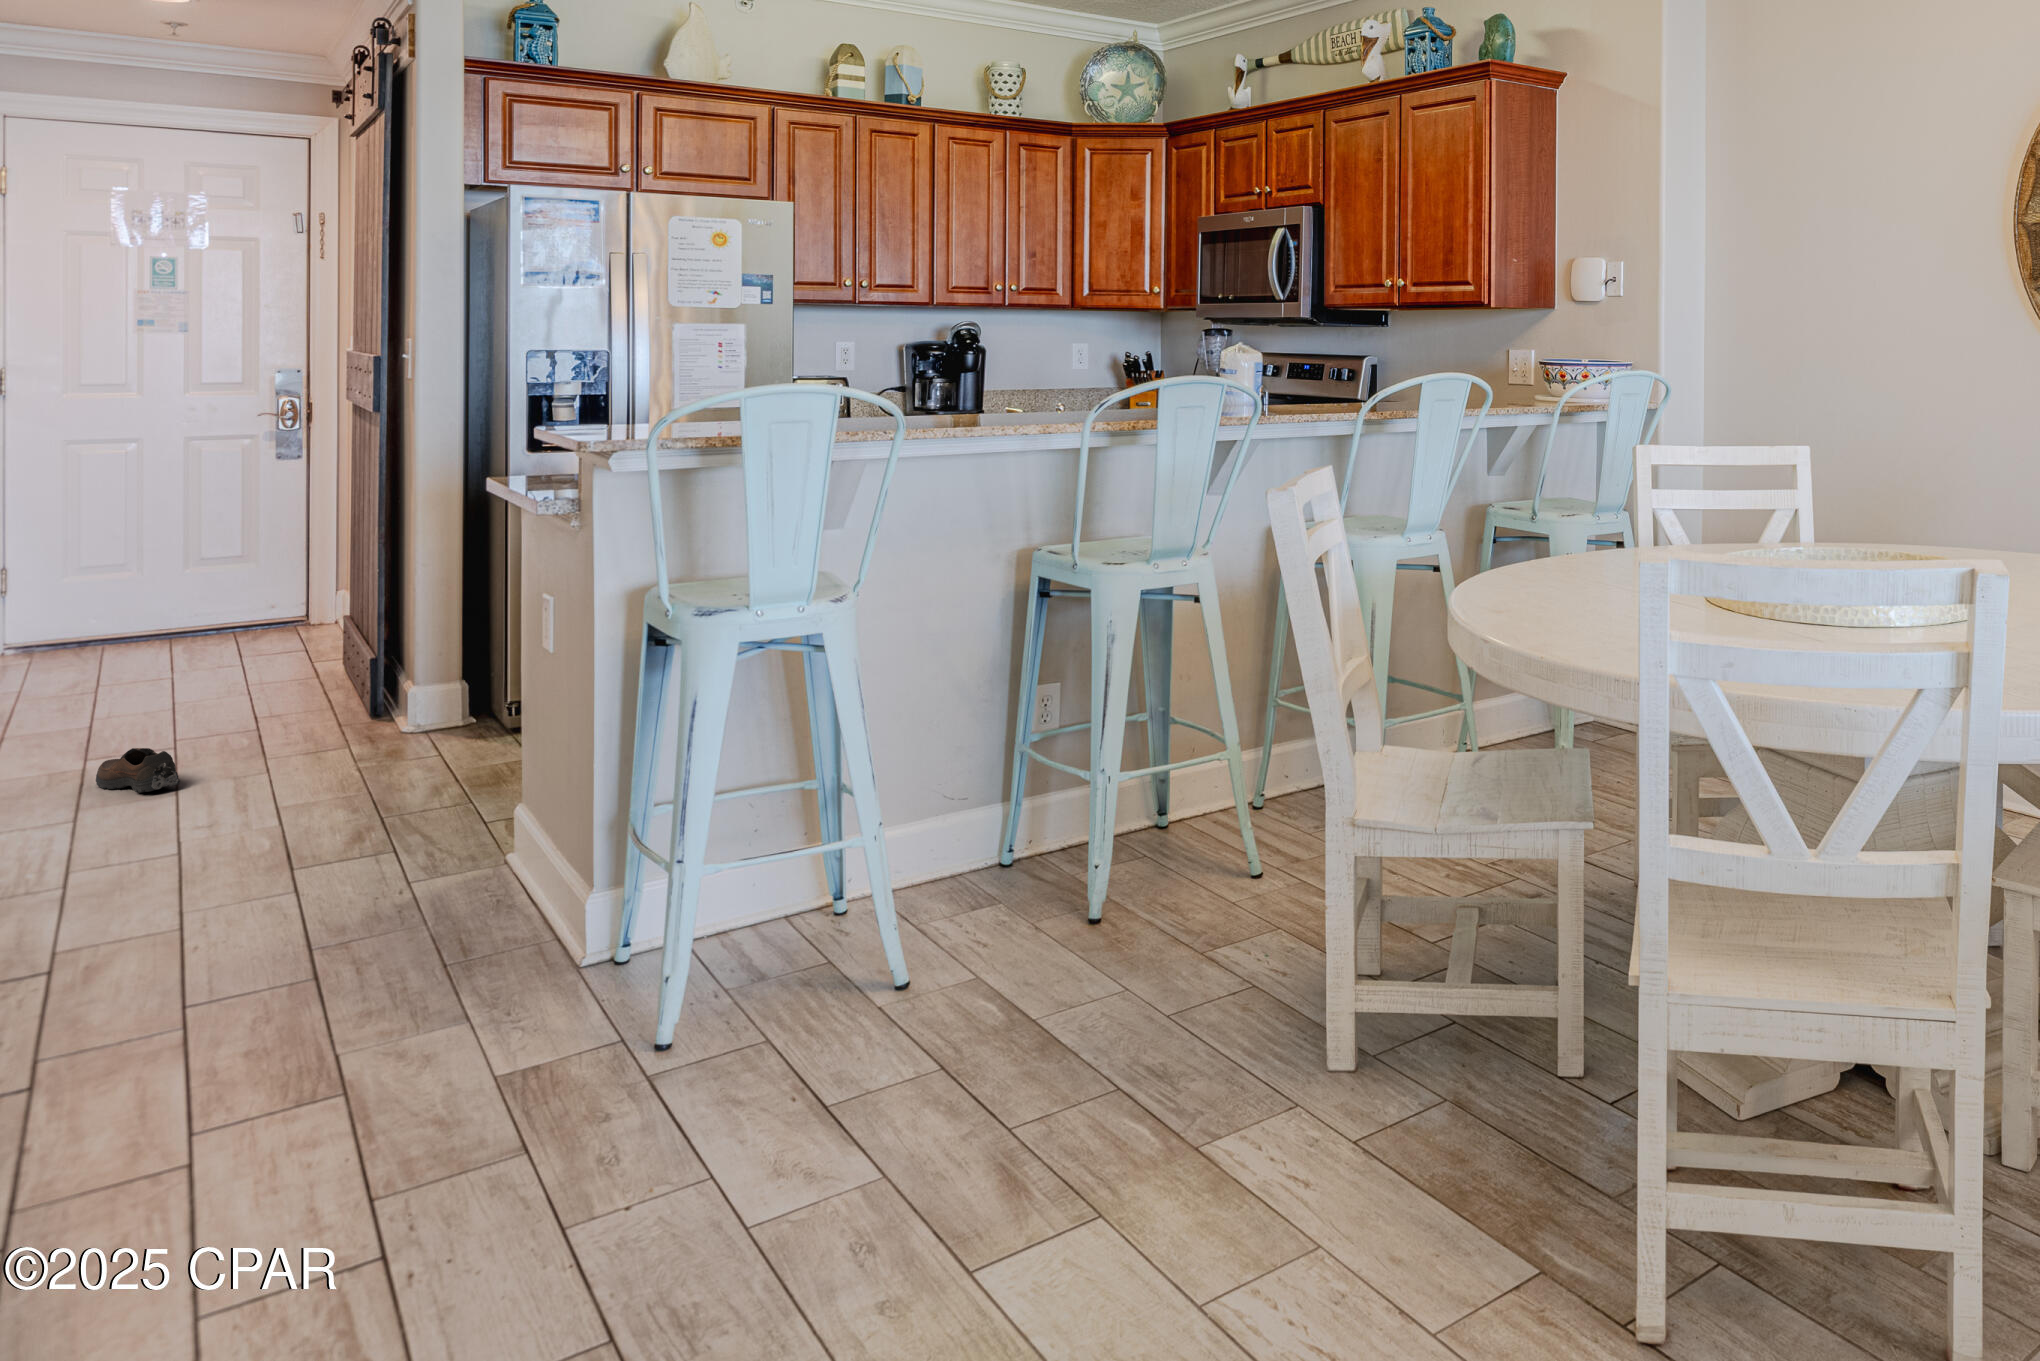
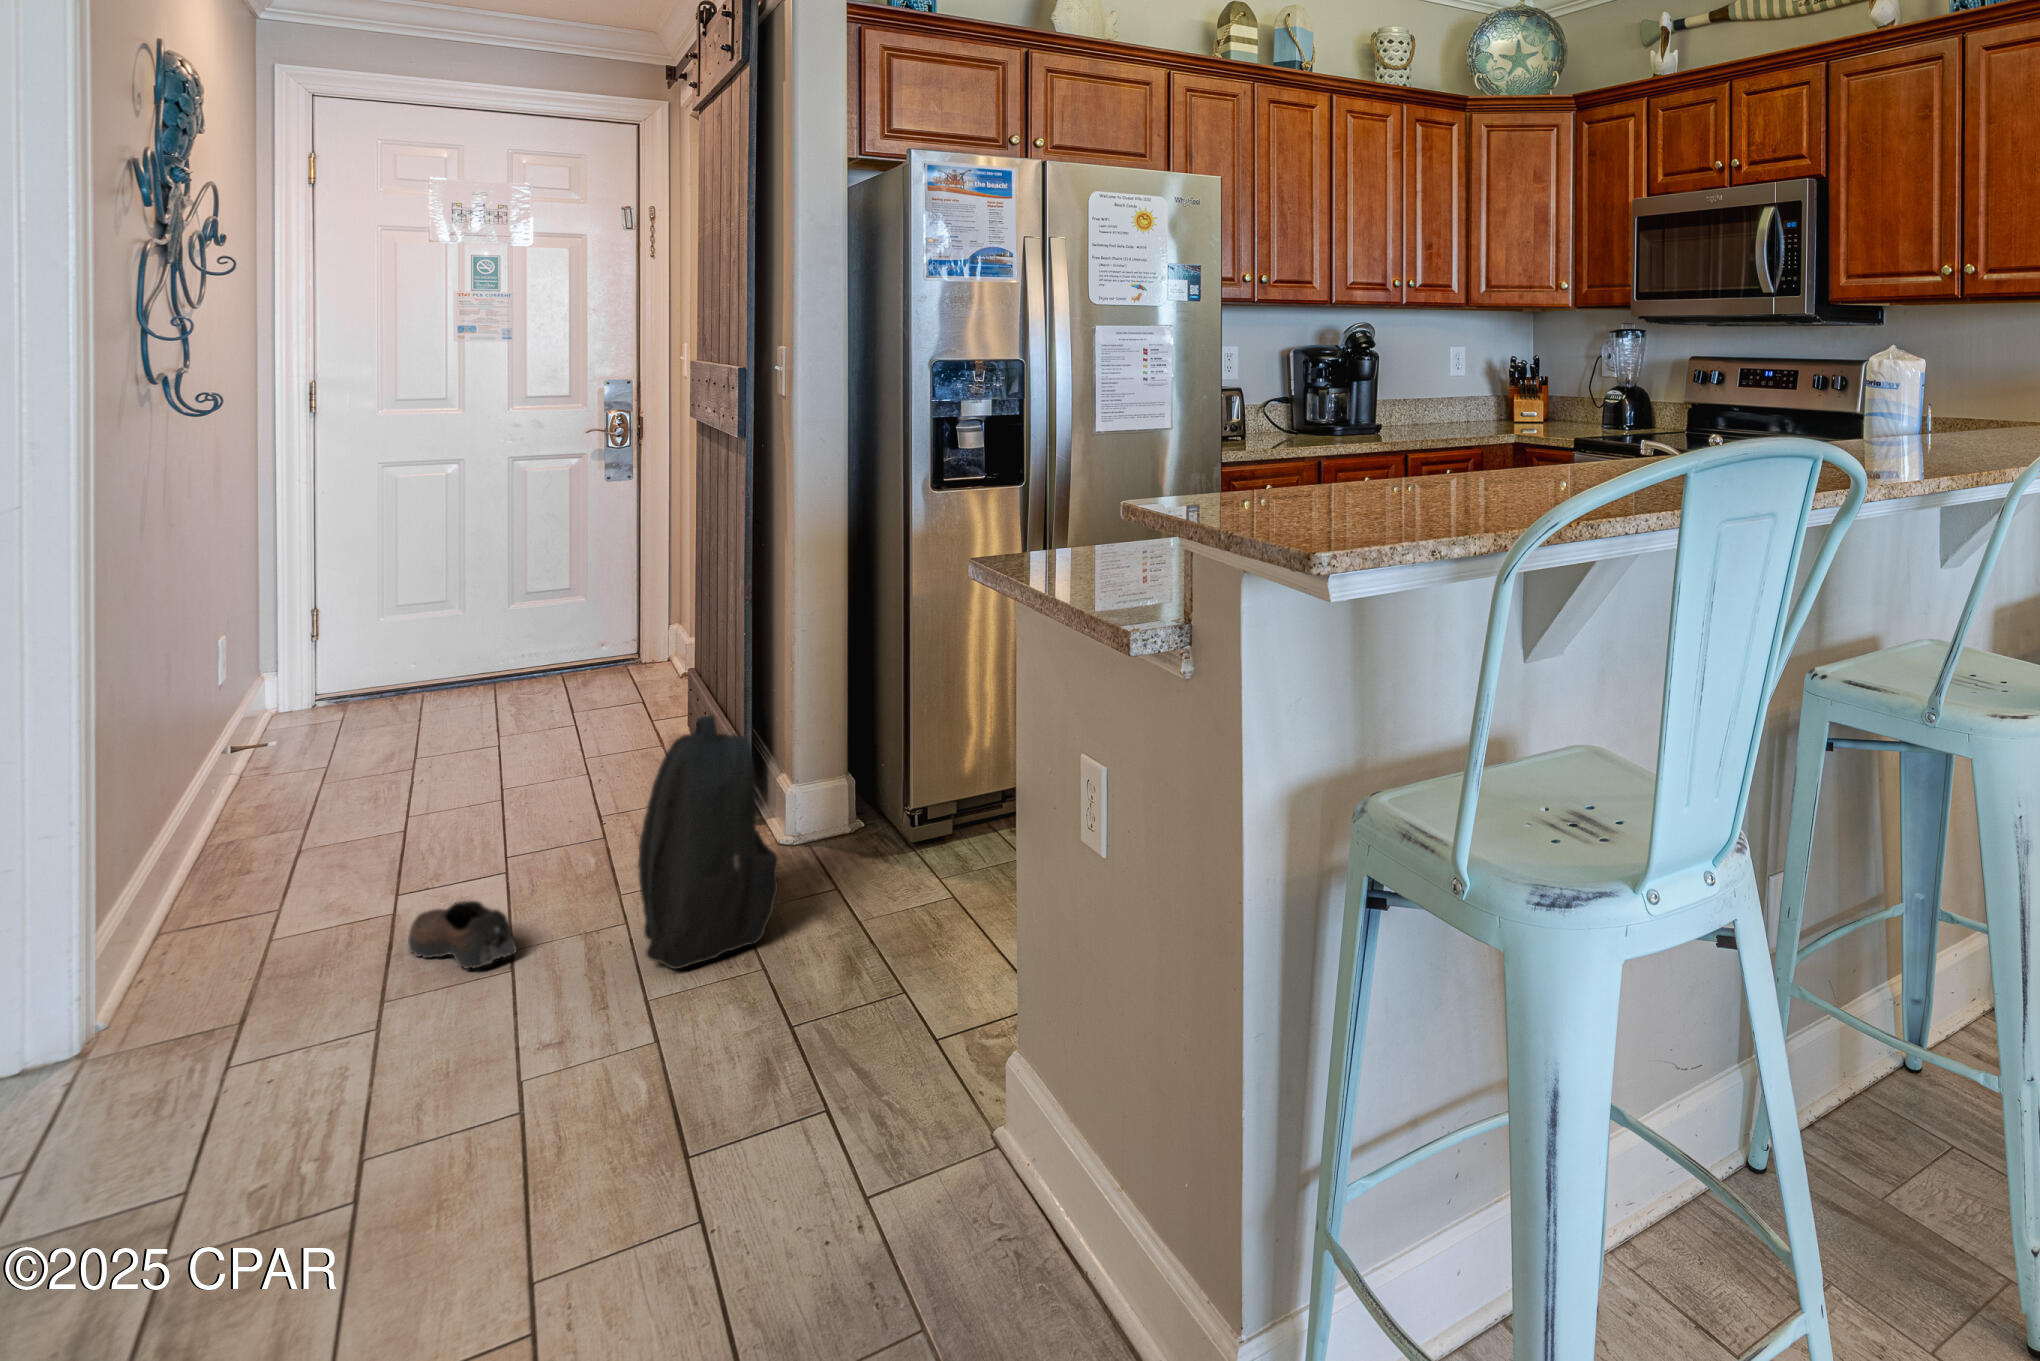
backpack: none [275,612,384,793] -> present [638,716,778,969]

